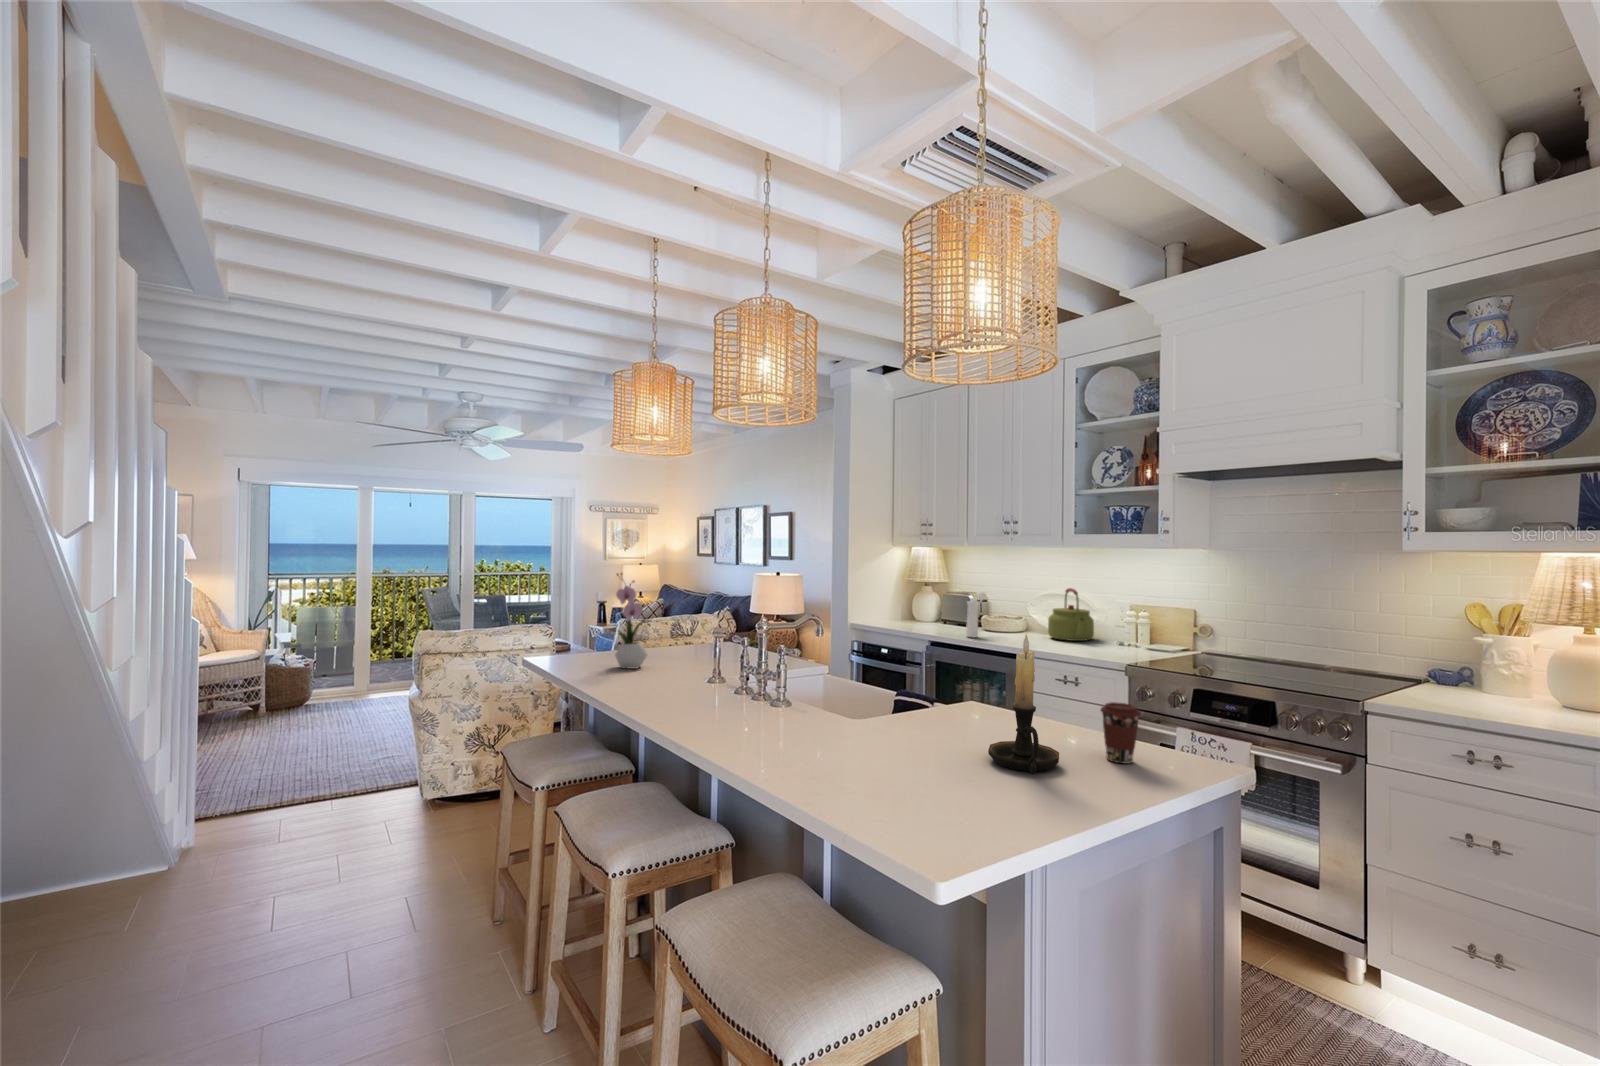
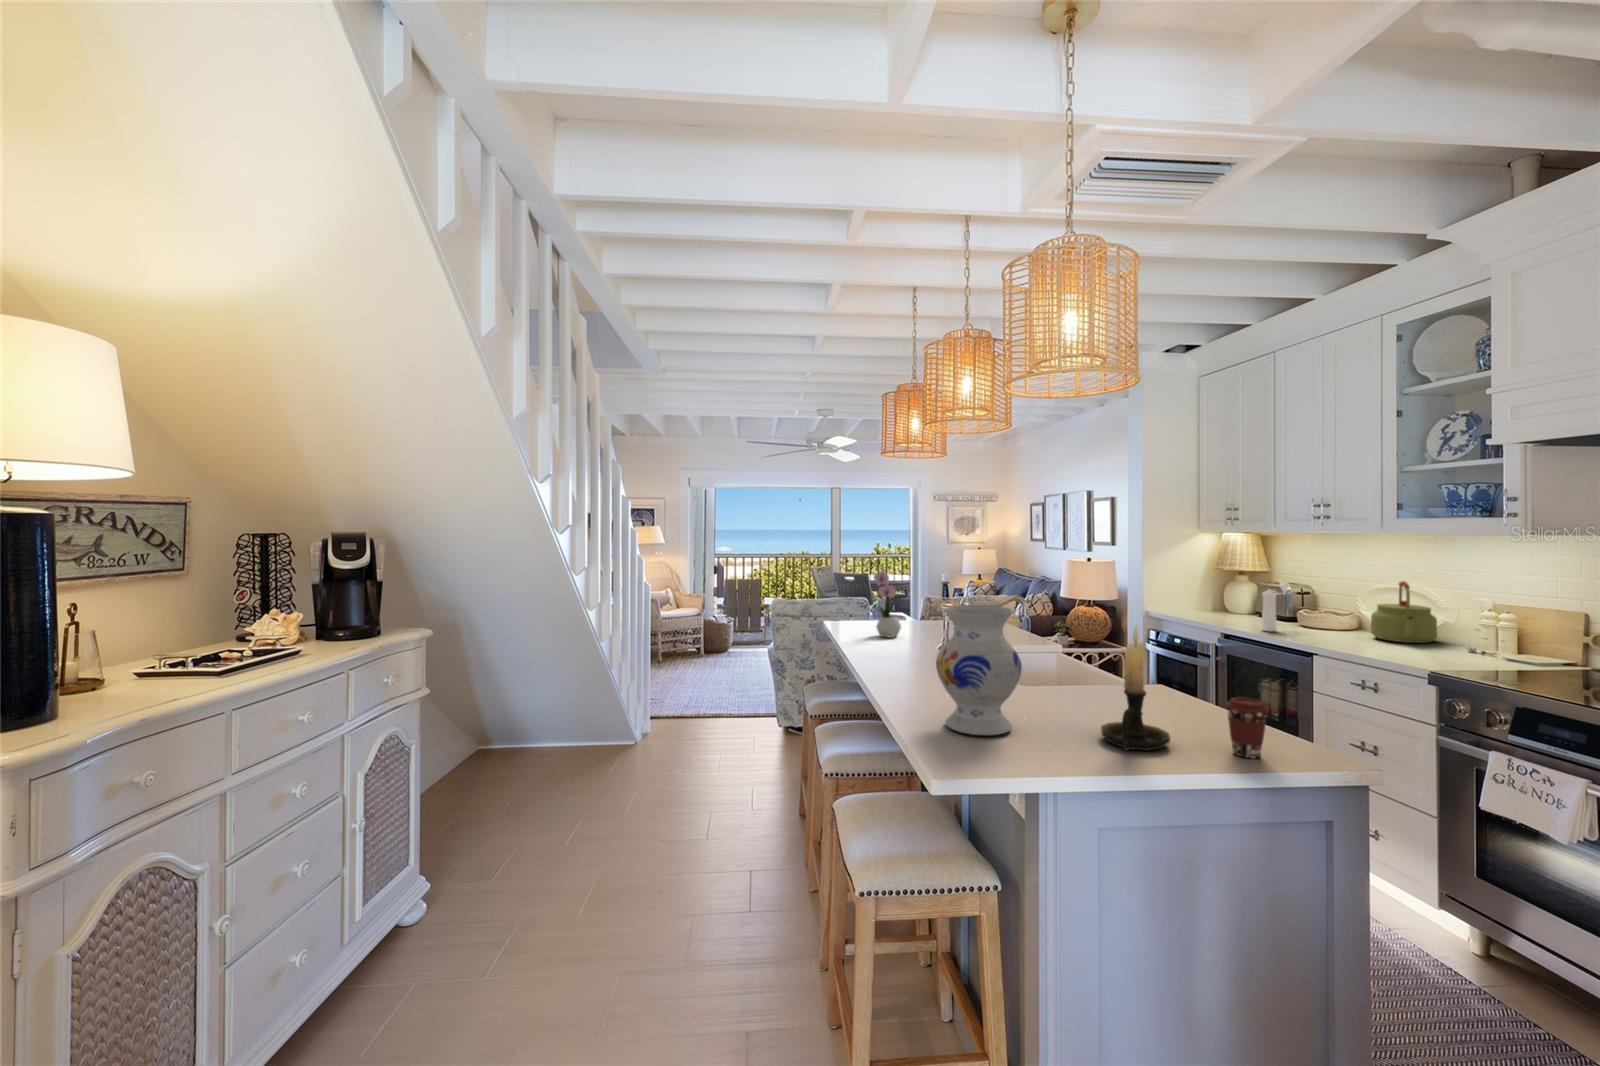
vase: none [816,620,917,781] -> present [936,605,1022,736]

